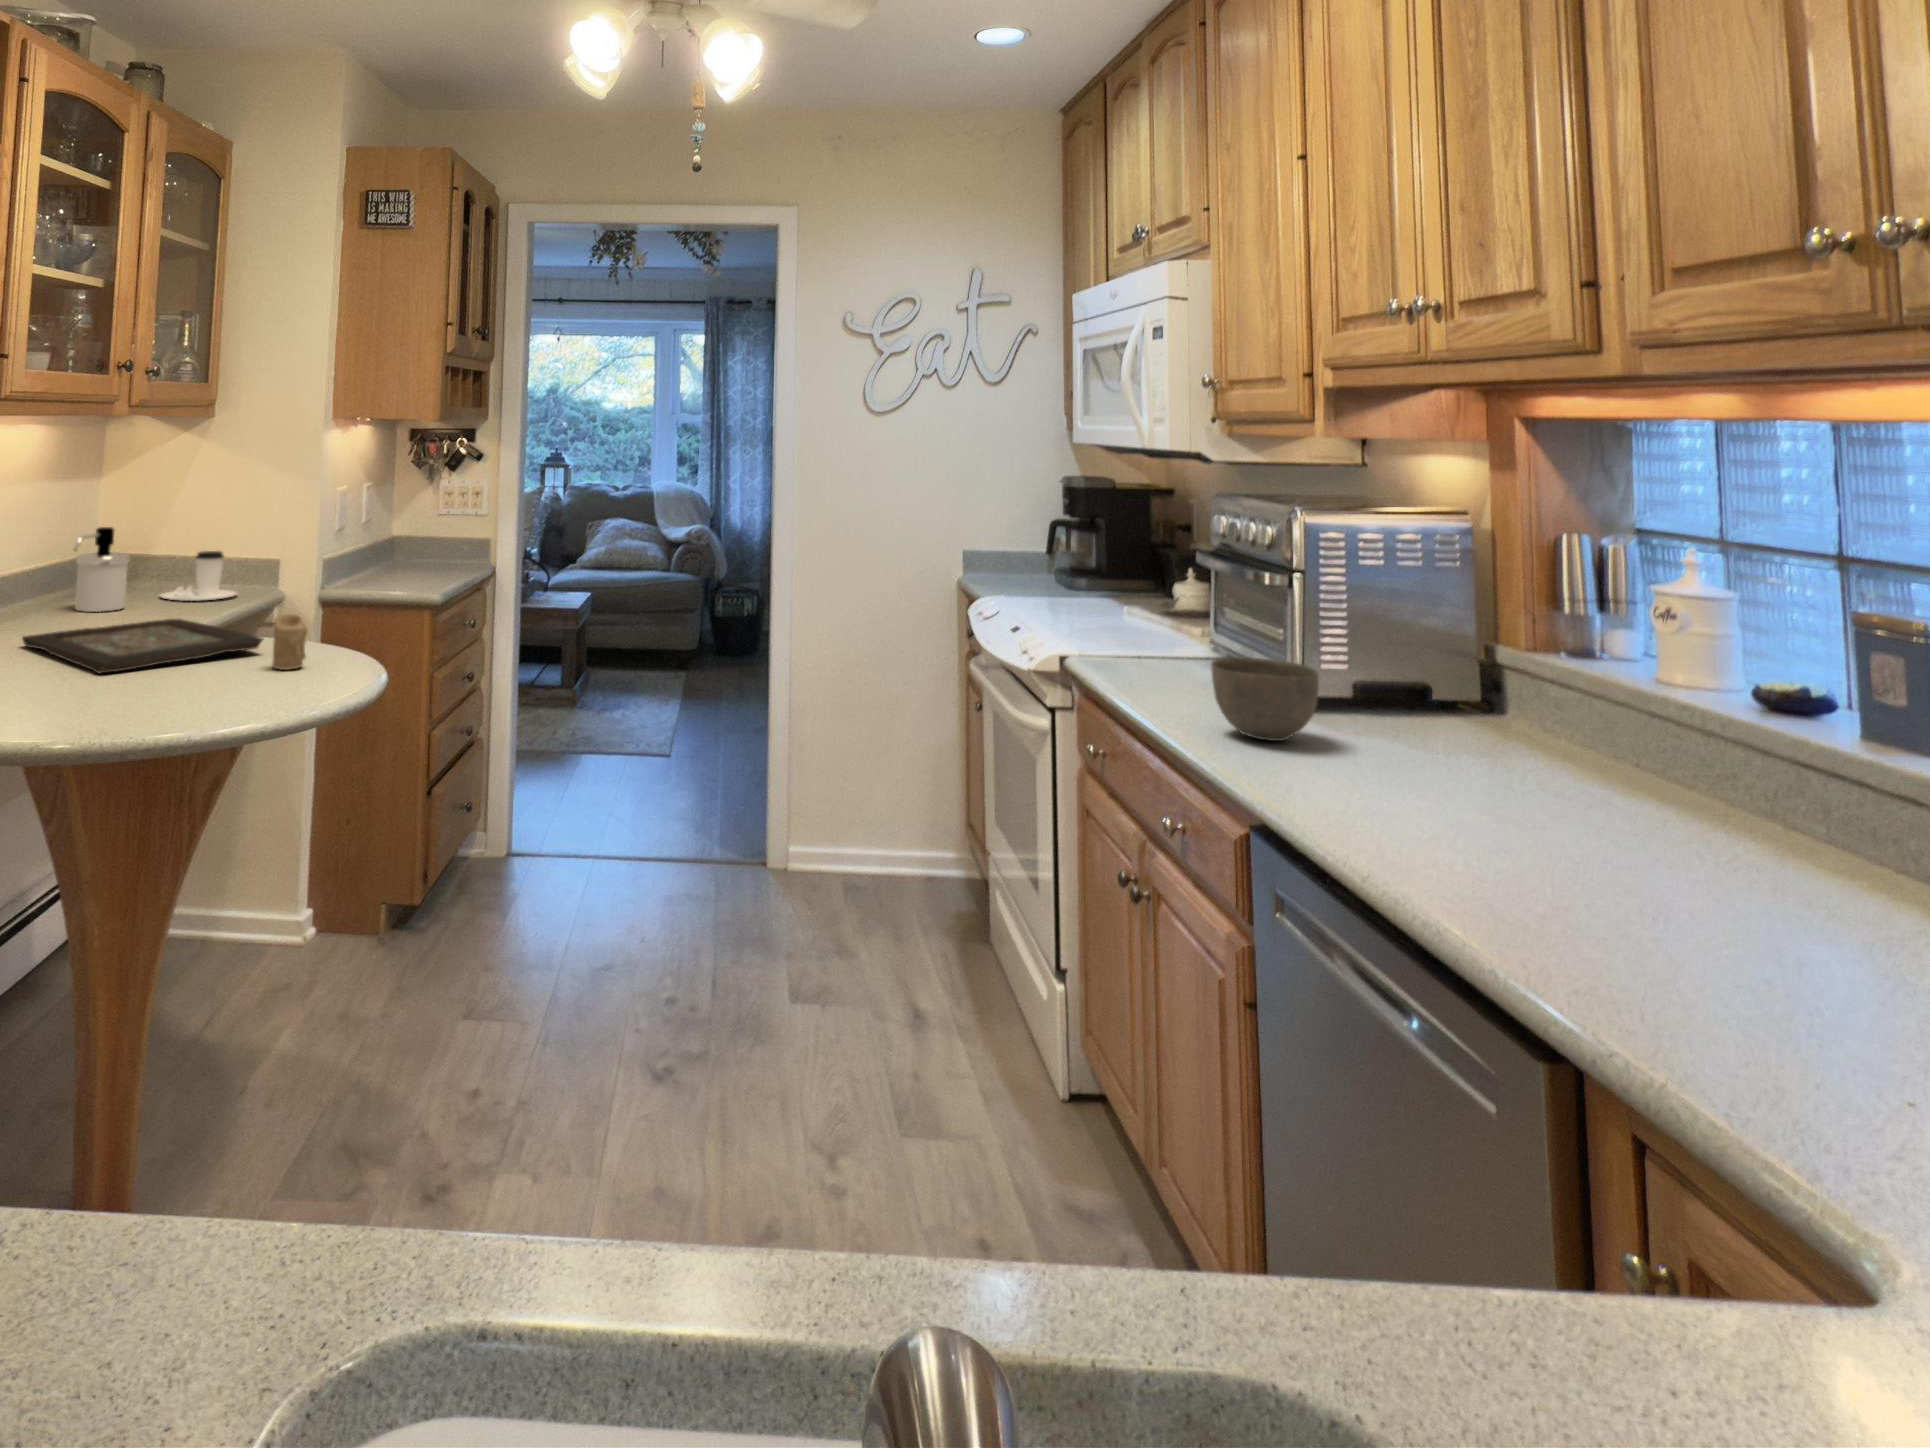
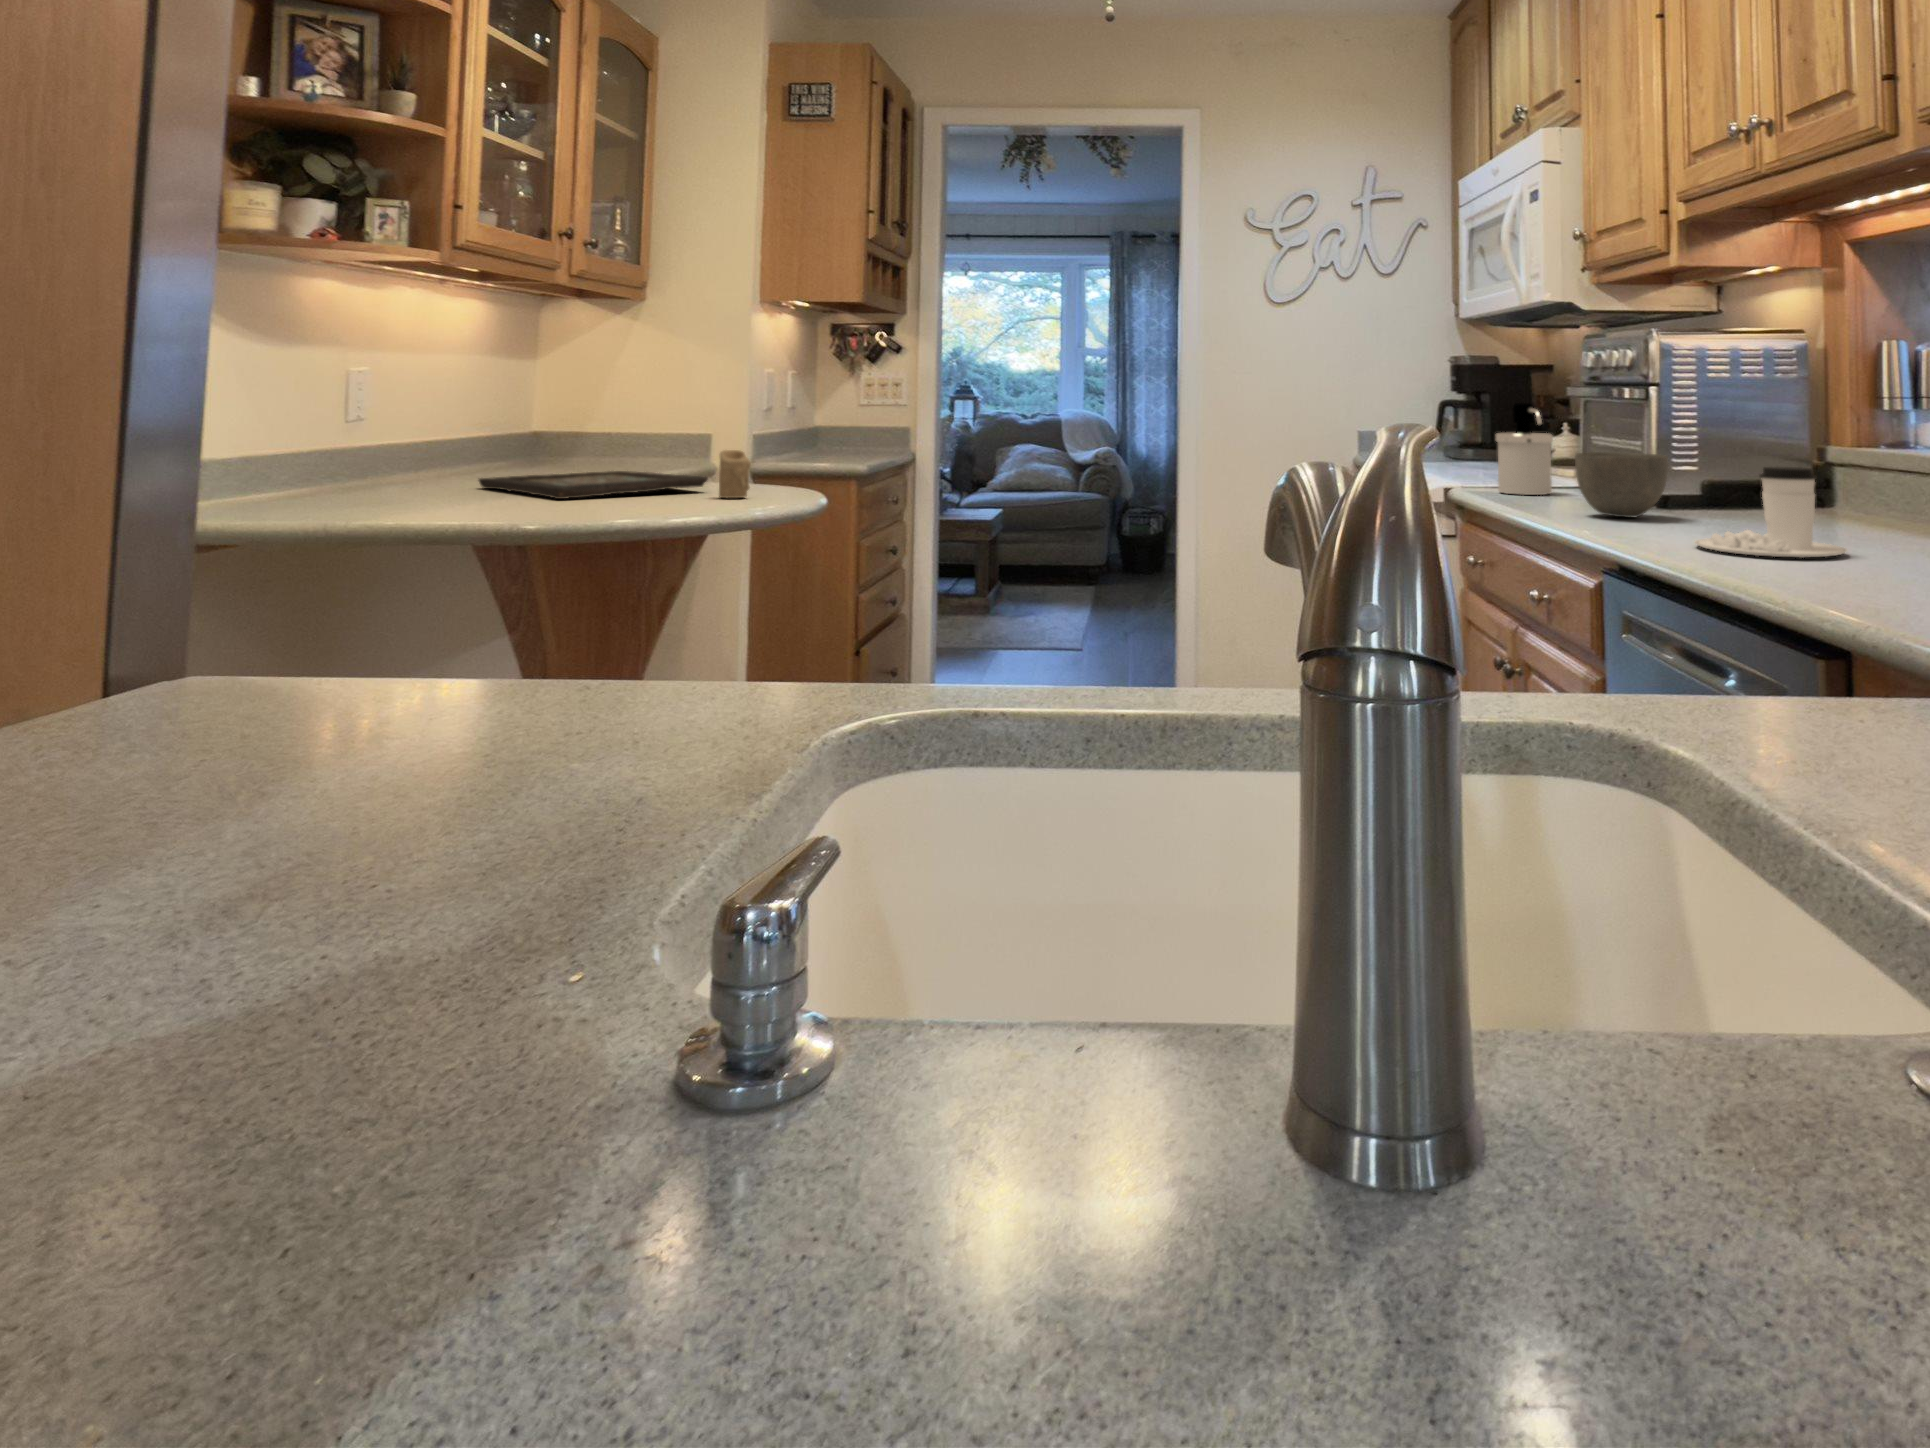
soap dispenser: present [74,527,130,612] -> present [1496,403,1553,495]
coffee cup: present [160,551,237,601] -> present [1695,467,1847,558]

